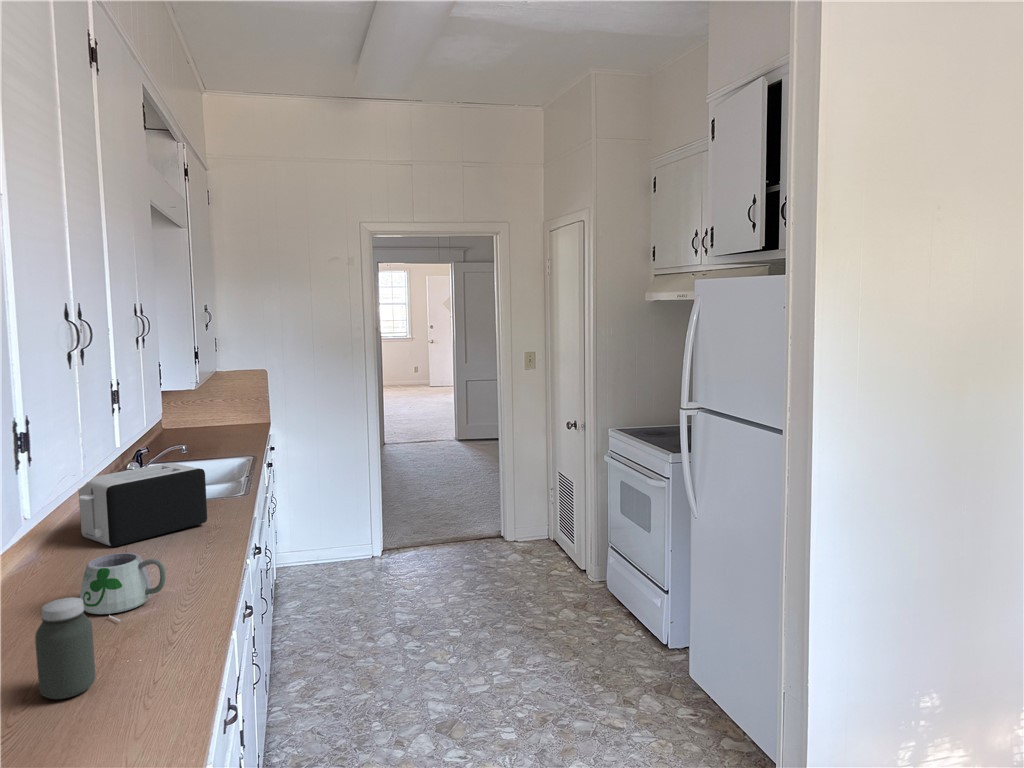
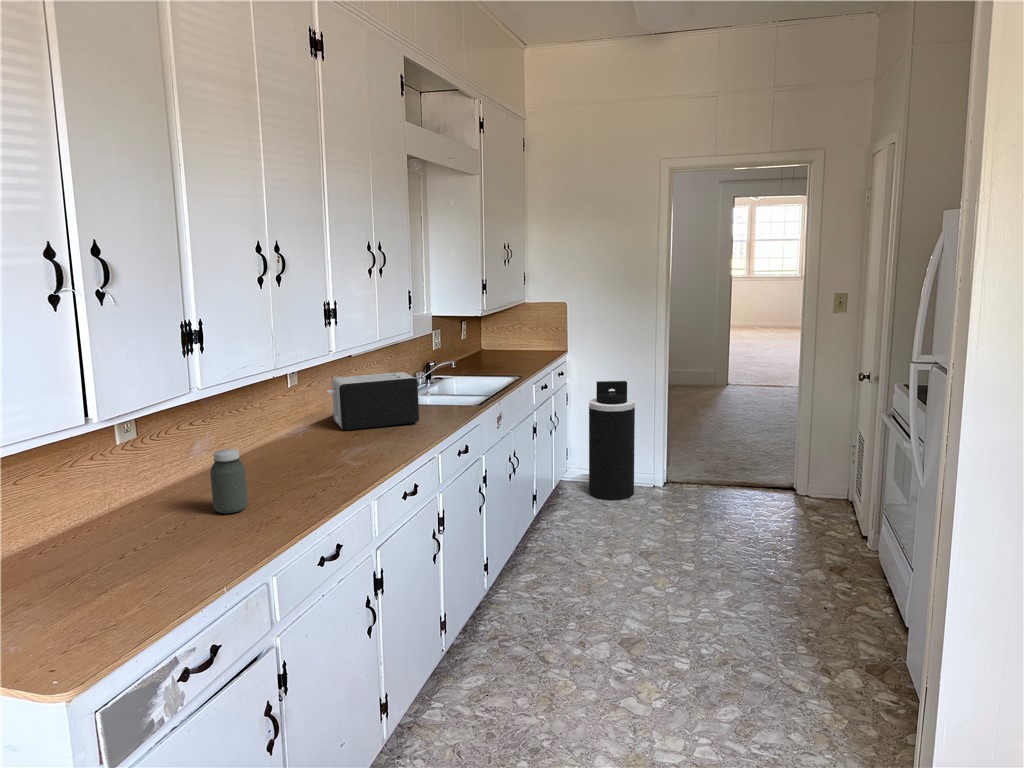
trash can: none [305,451,358,580] -> present [589,381,635,500]
mug: present [80,553,166,621] -> none [283,431,334,477]

